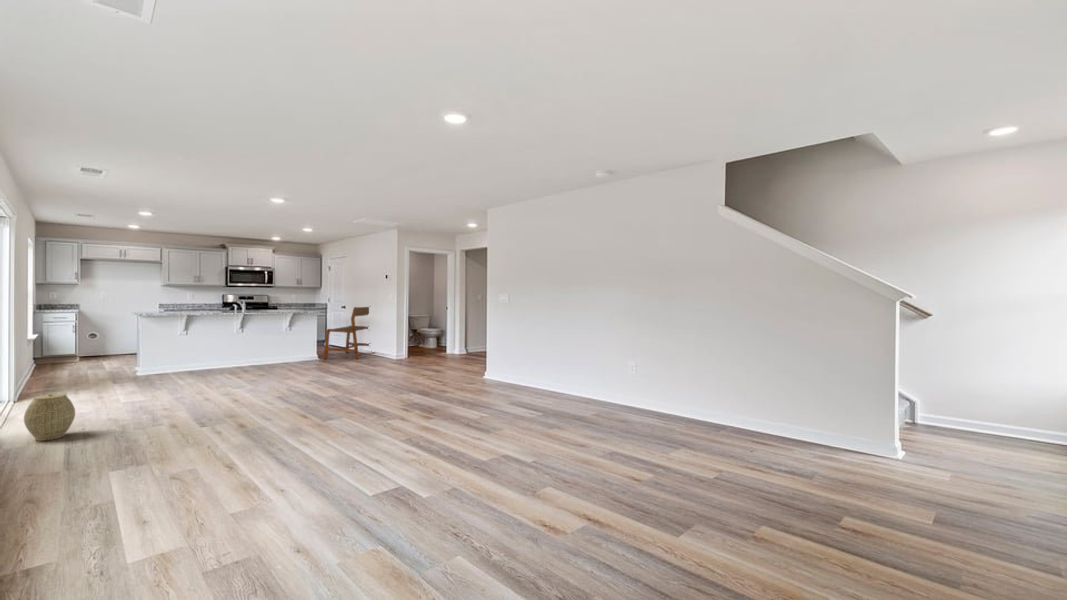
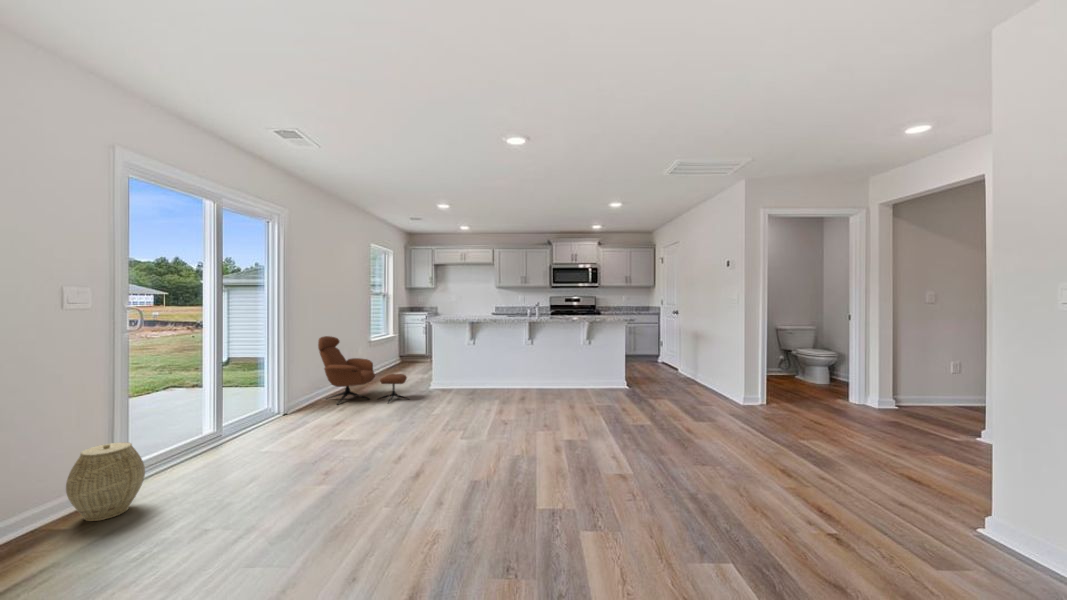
bench: present [324,307,375,359] -> none [634,311,716,394]
lounge chair: none [33,333,141,393] -> present [318,336,408,404]

